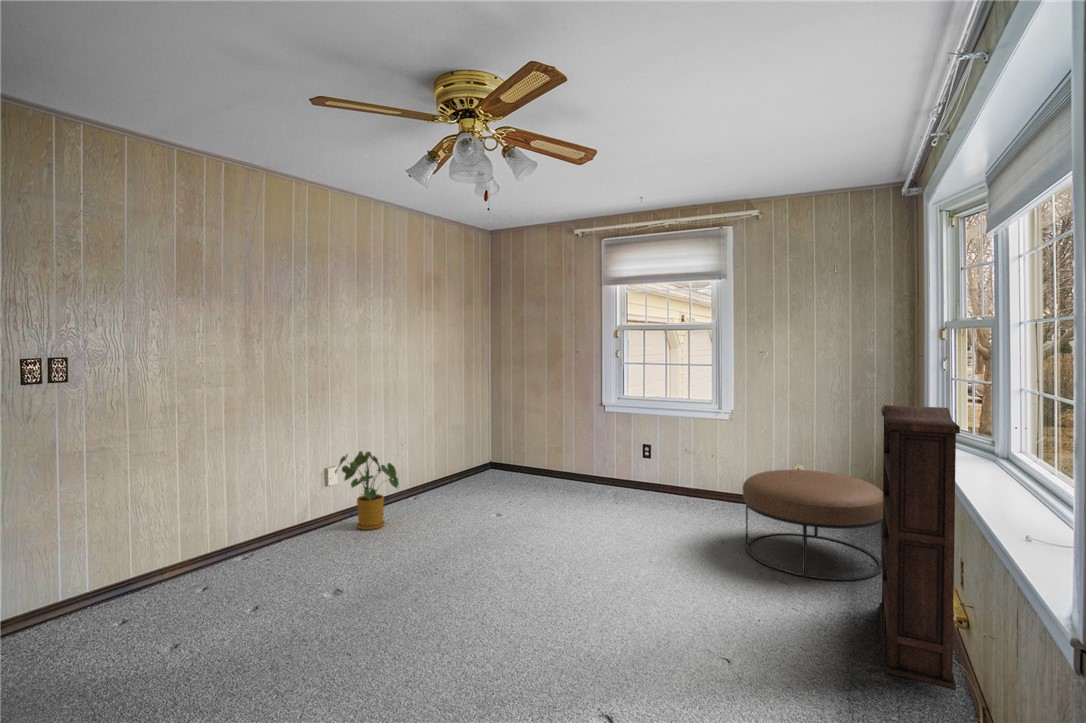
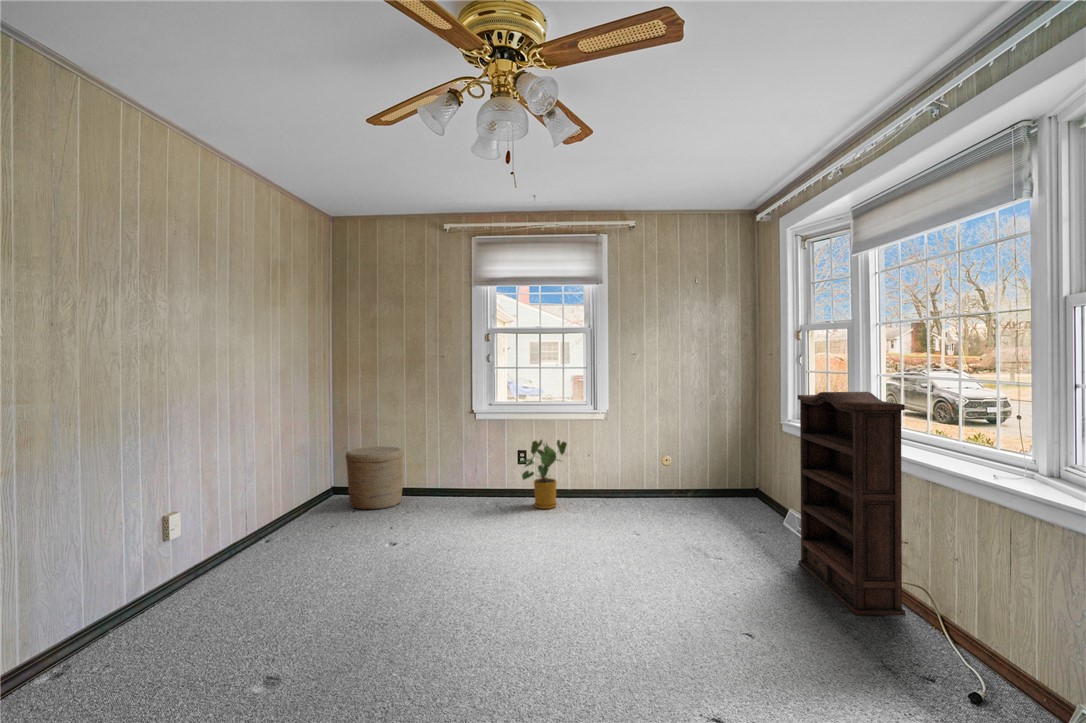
woven basket: none [489,431,538,486] -> present [345,446,403,510]
house plant: present [335,451,398,530] -> present [520,440,567,509]
ottoman: present [743,470,883,581] -> none [654,458,775,551]

